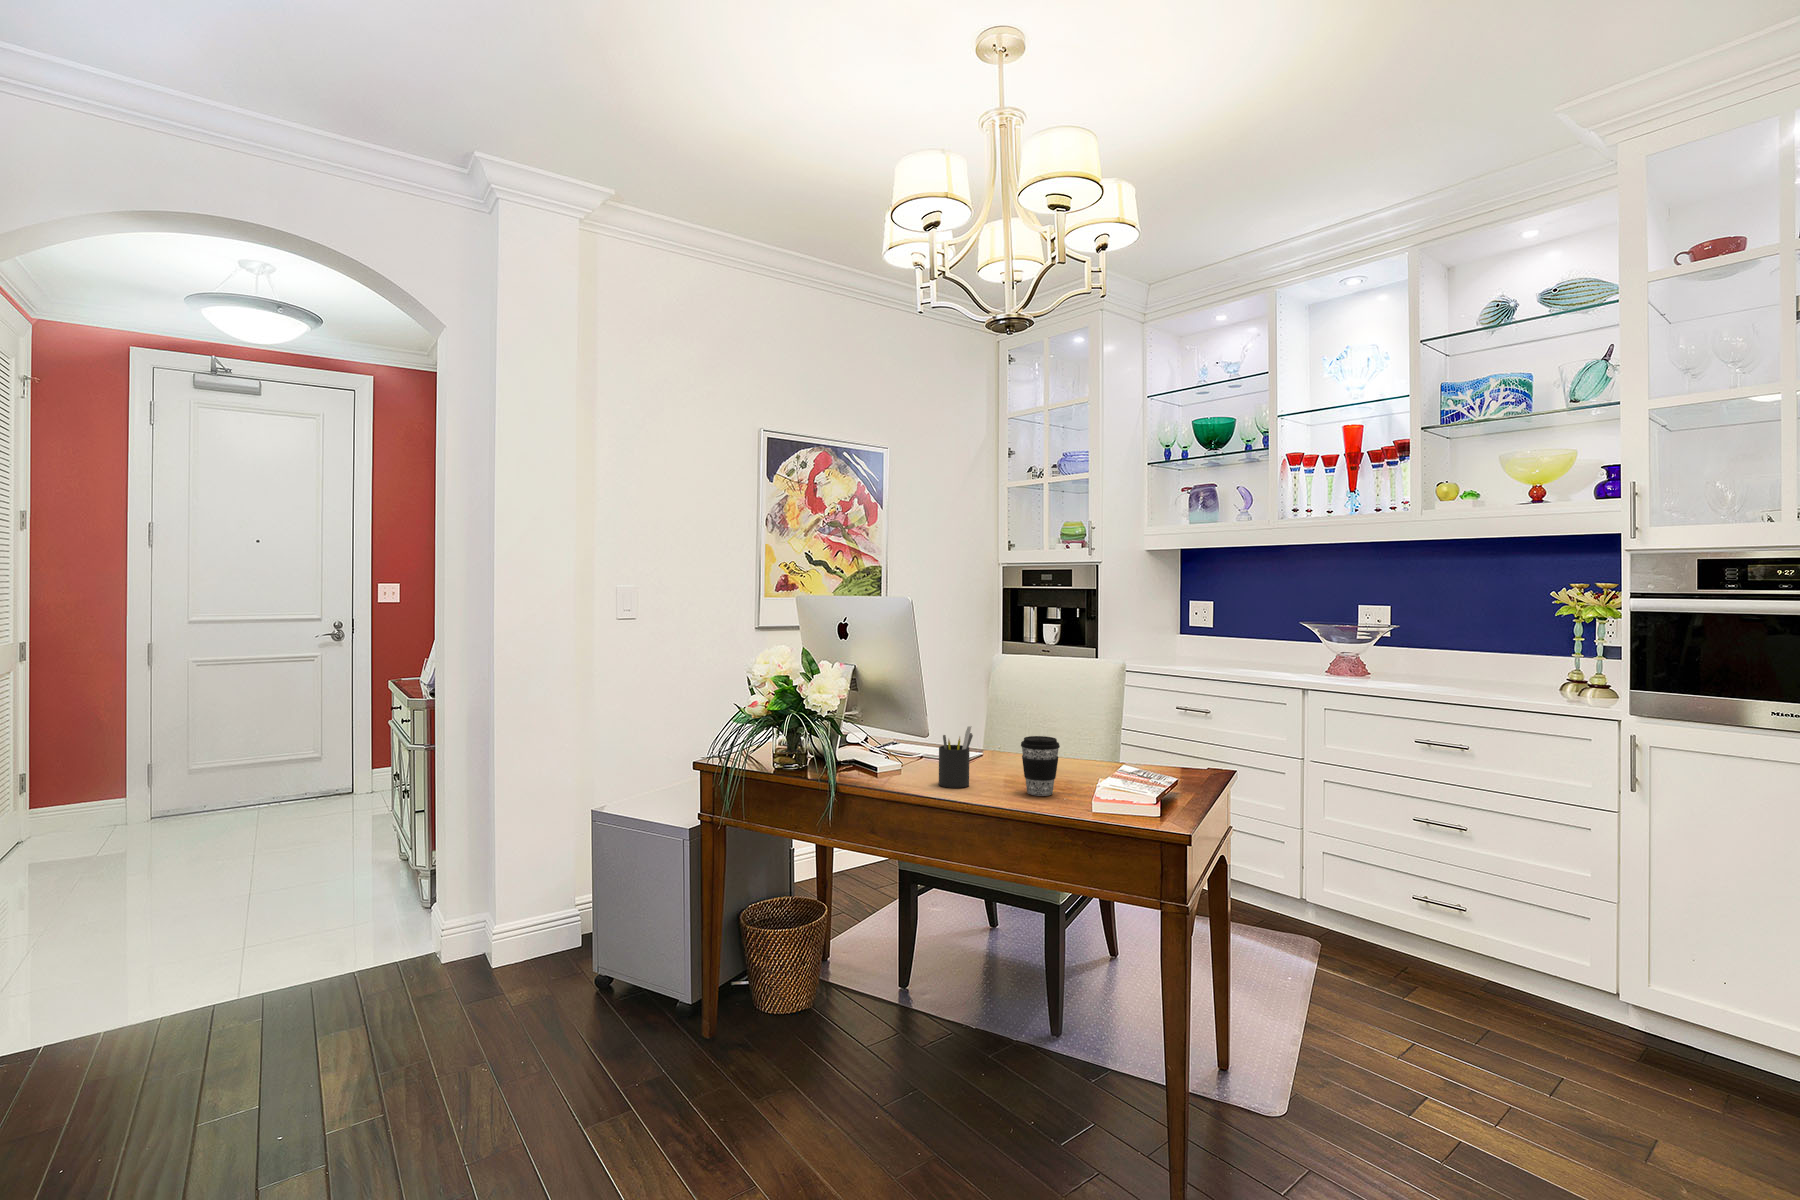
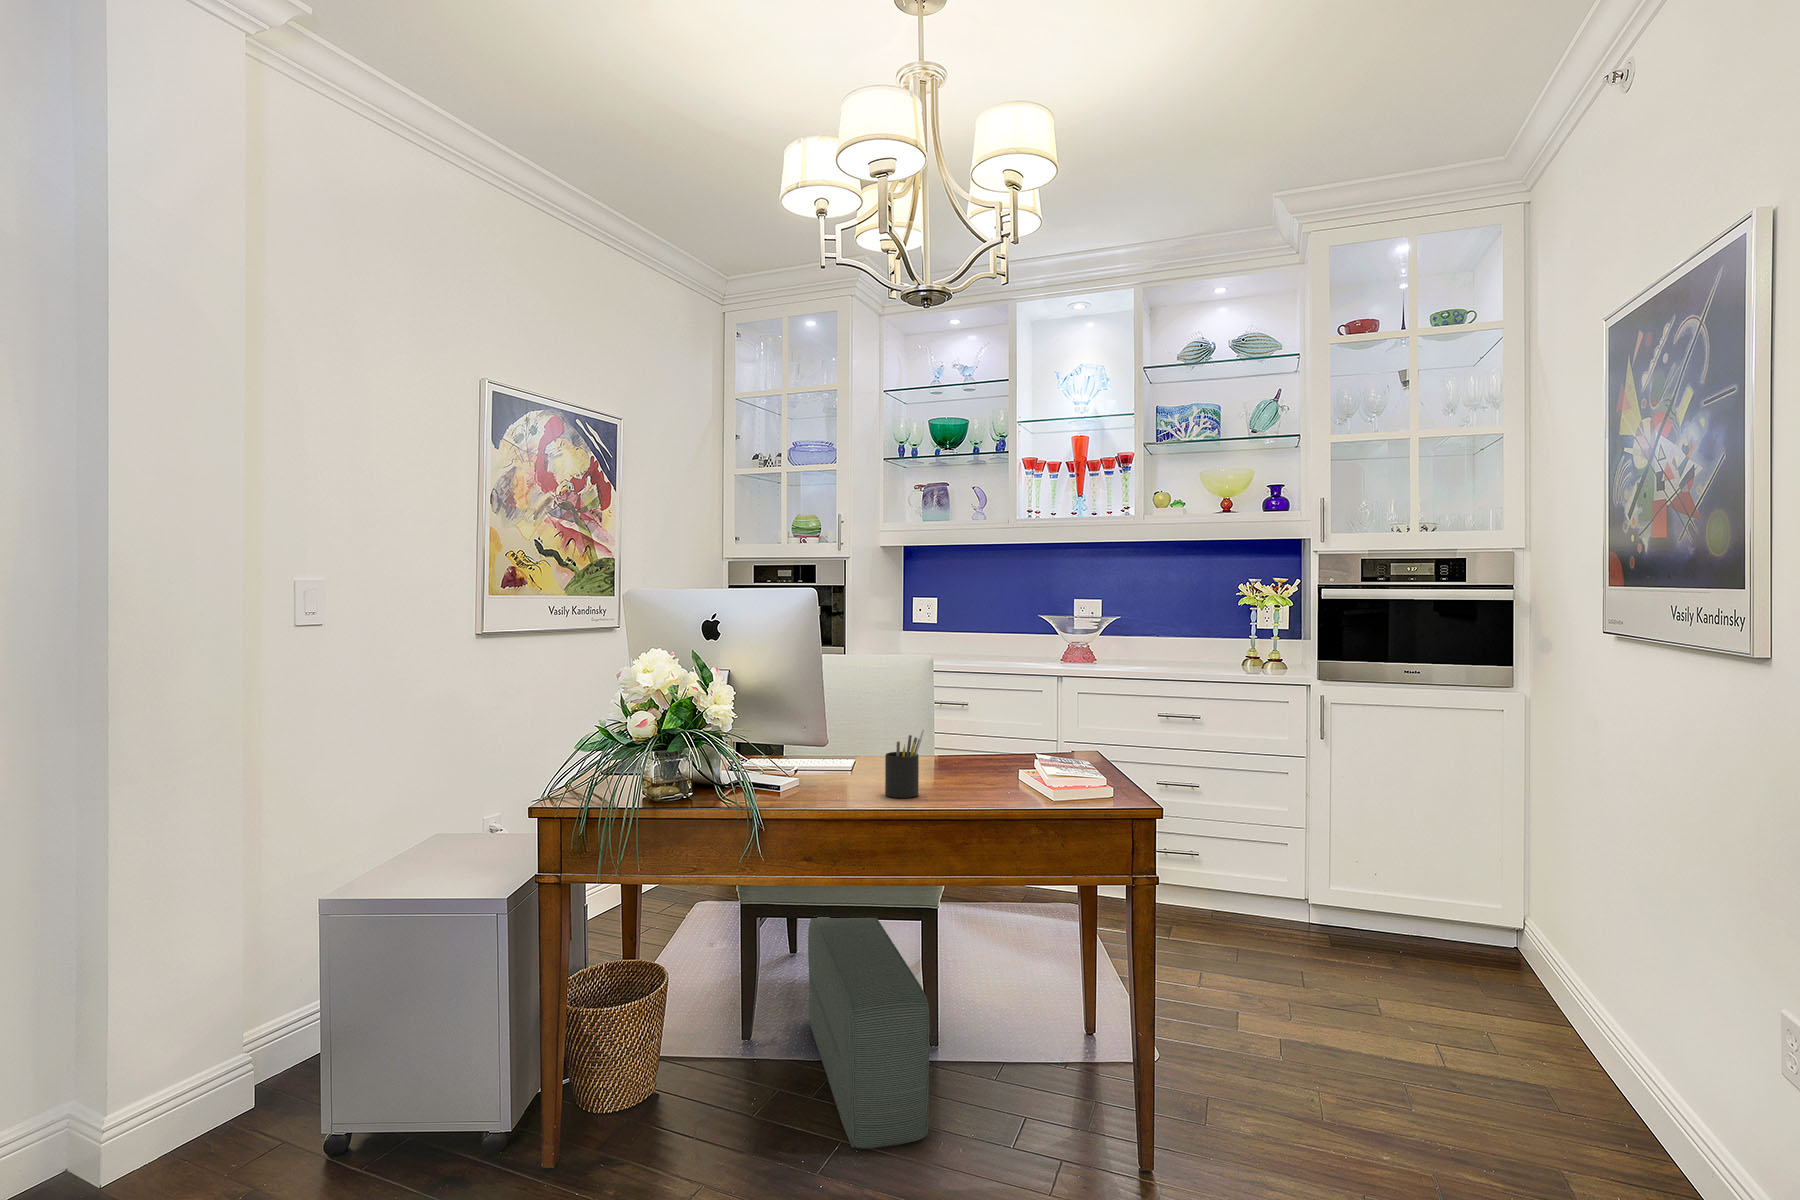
coffee cup: present [1021,736,1060,796] -> none [972,734,1012,795]
pouf: none [897,889,1007,1105] -> present [808,917,929,1149]

